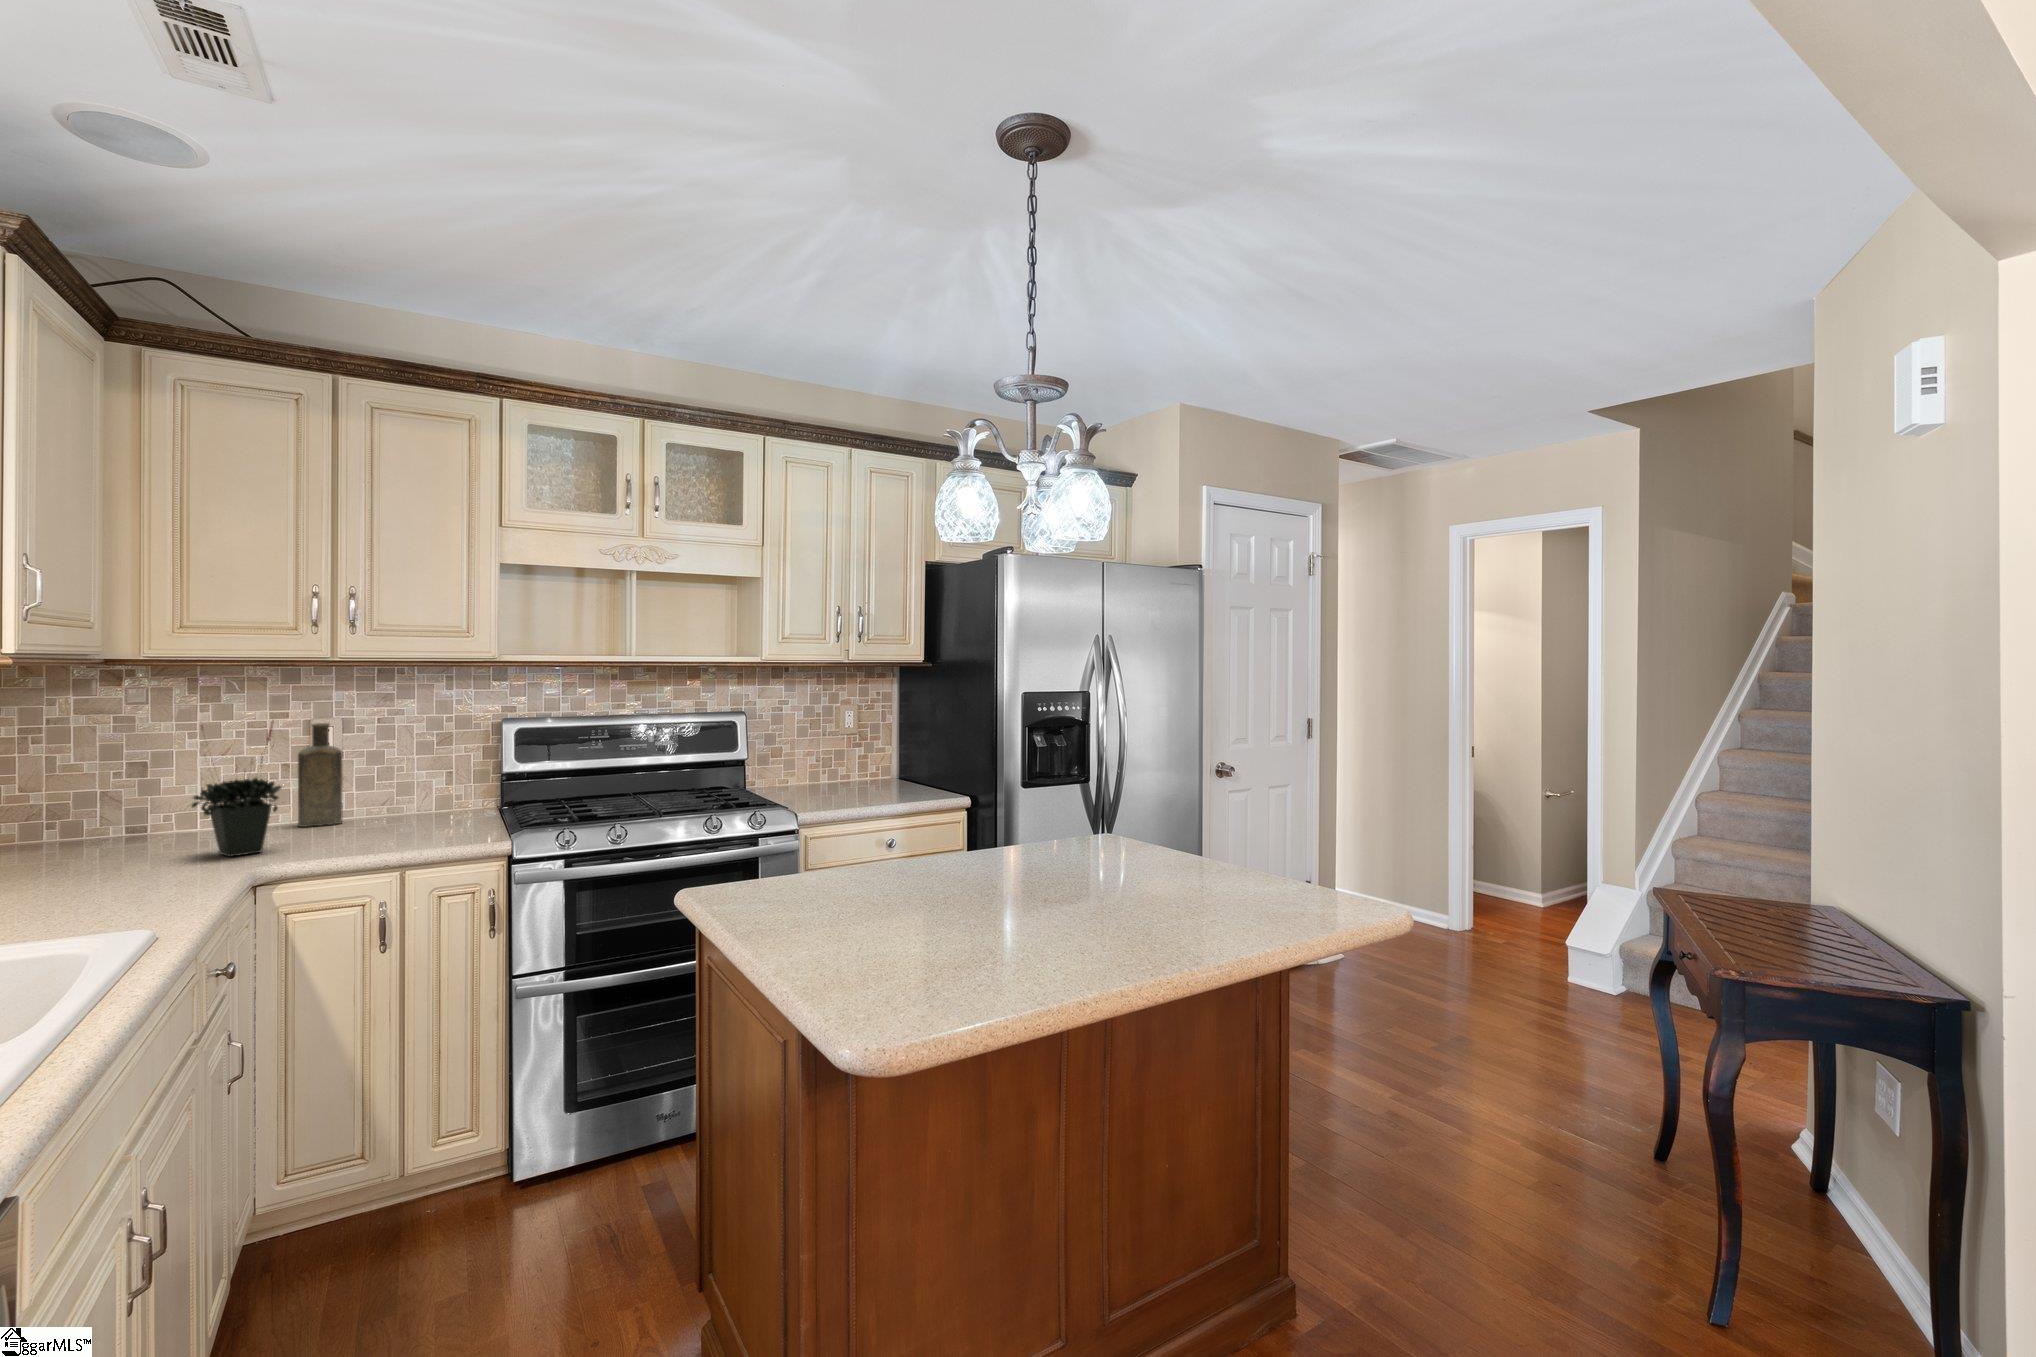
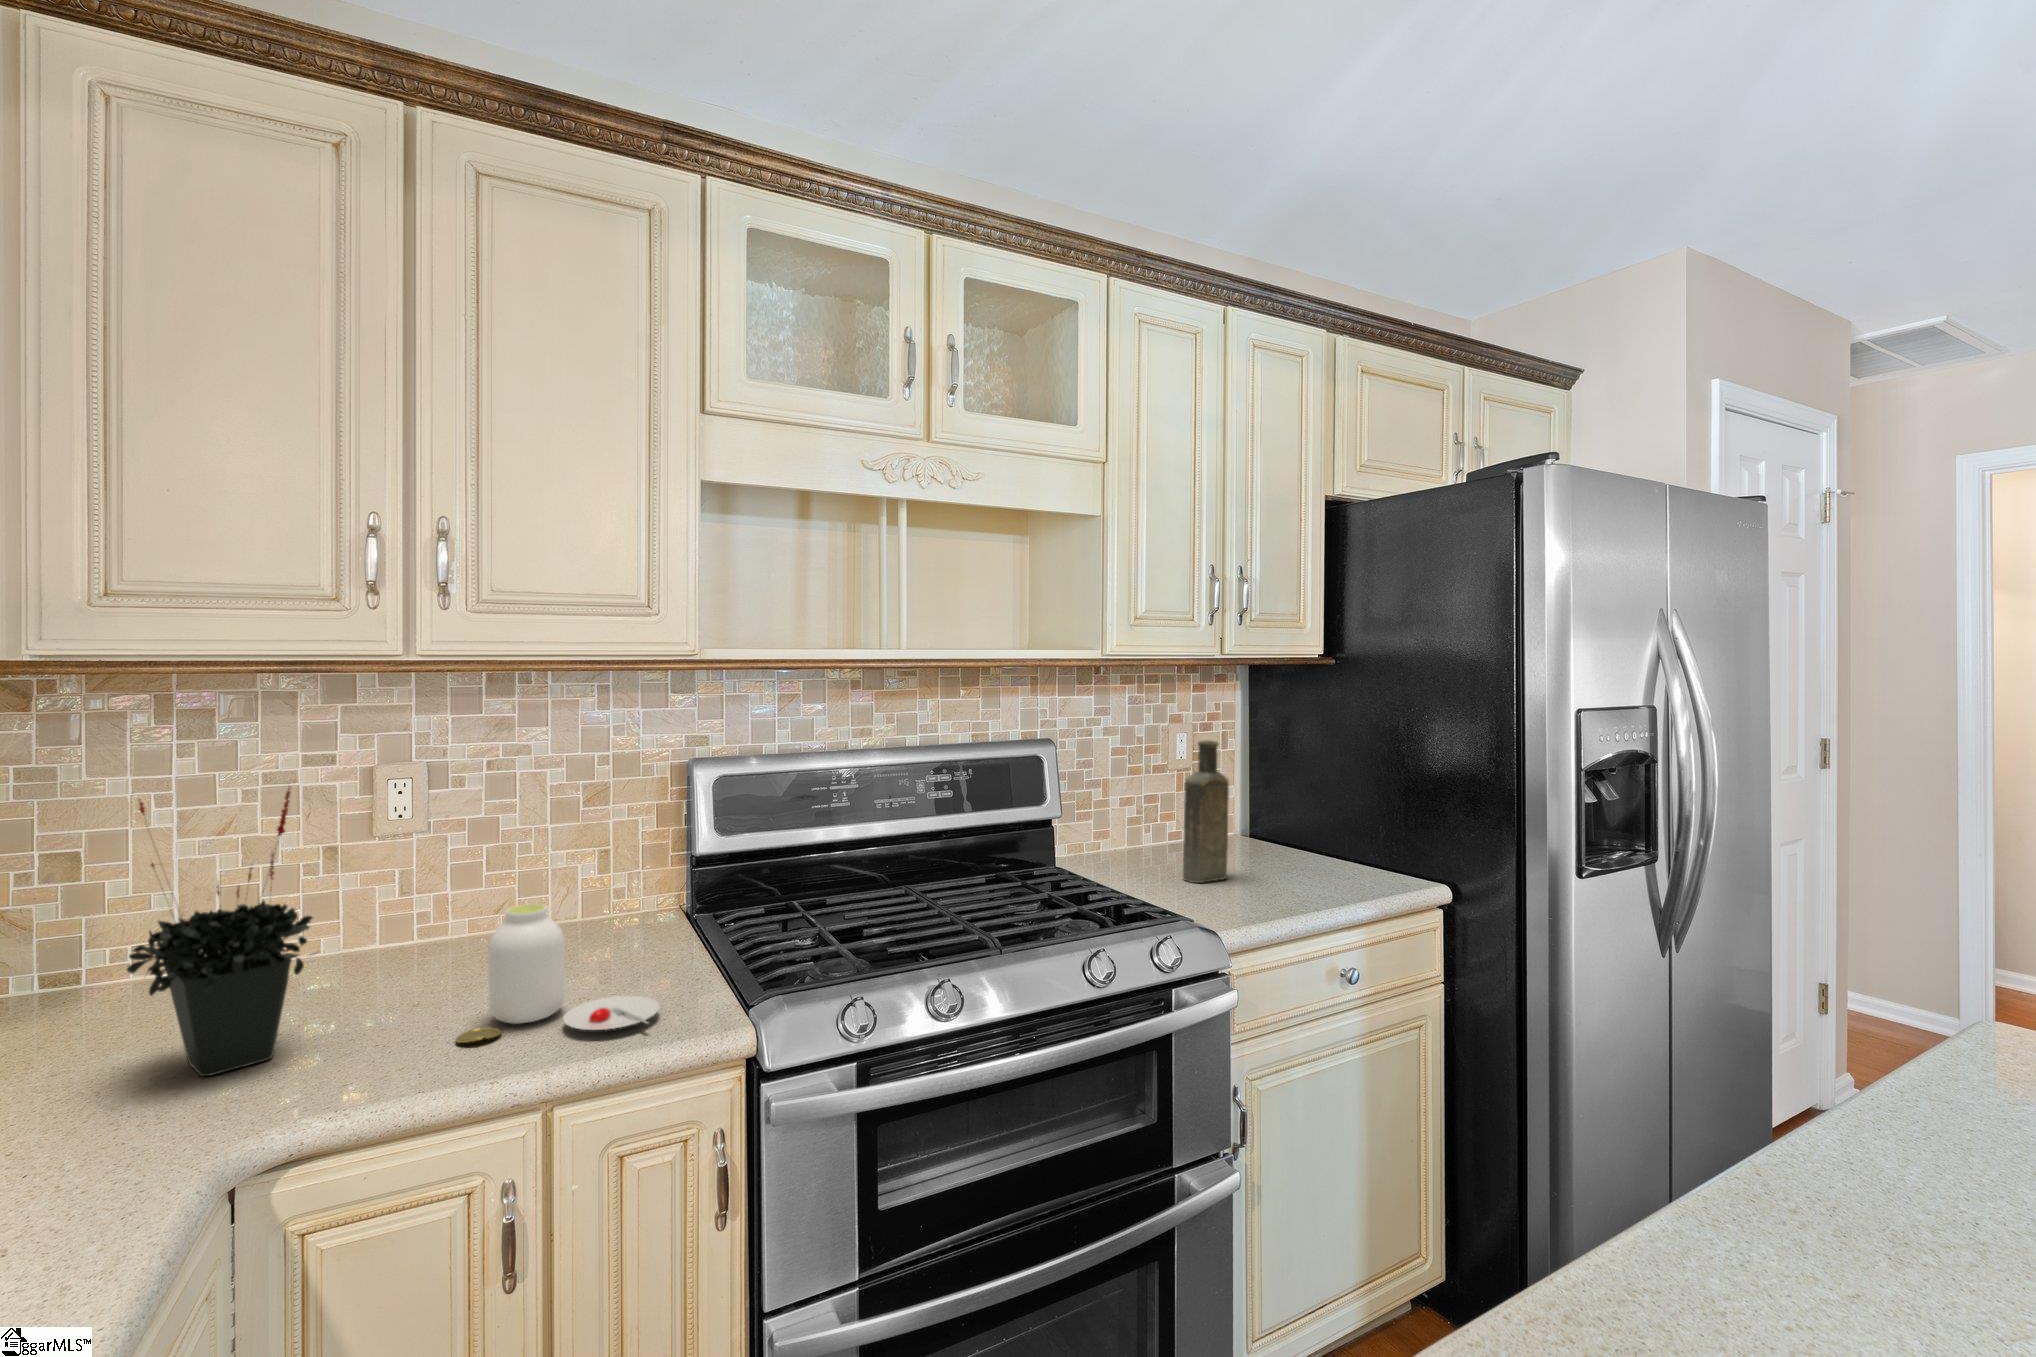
bottle: present [298,723,343,827] -> present [1183,741,1229,883]
jar: none [355,784,465,847] -> present [456,904,660,1043]

